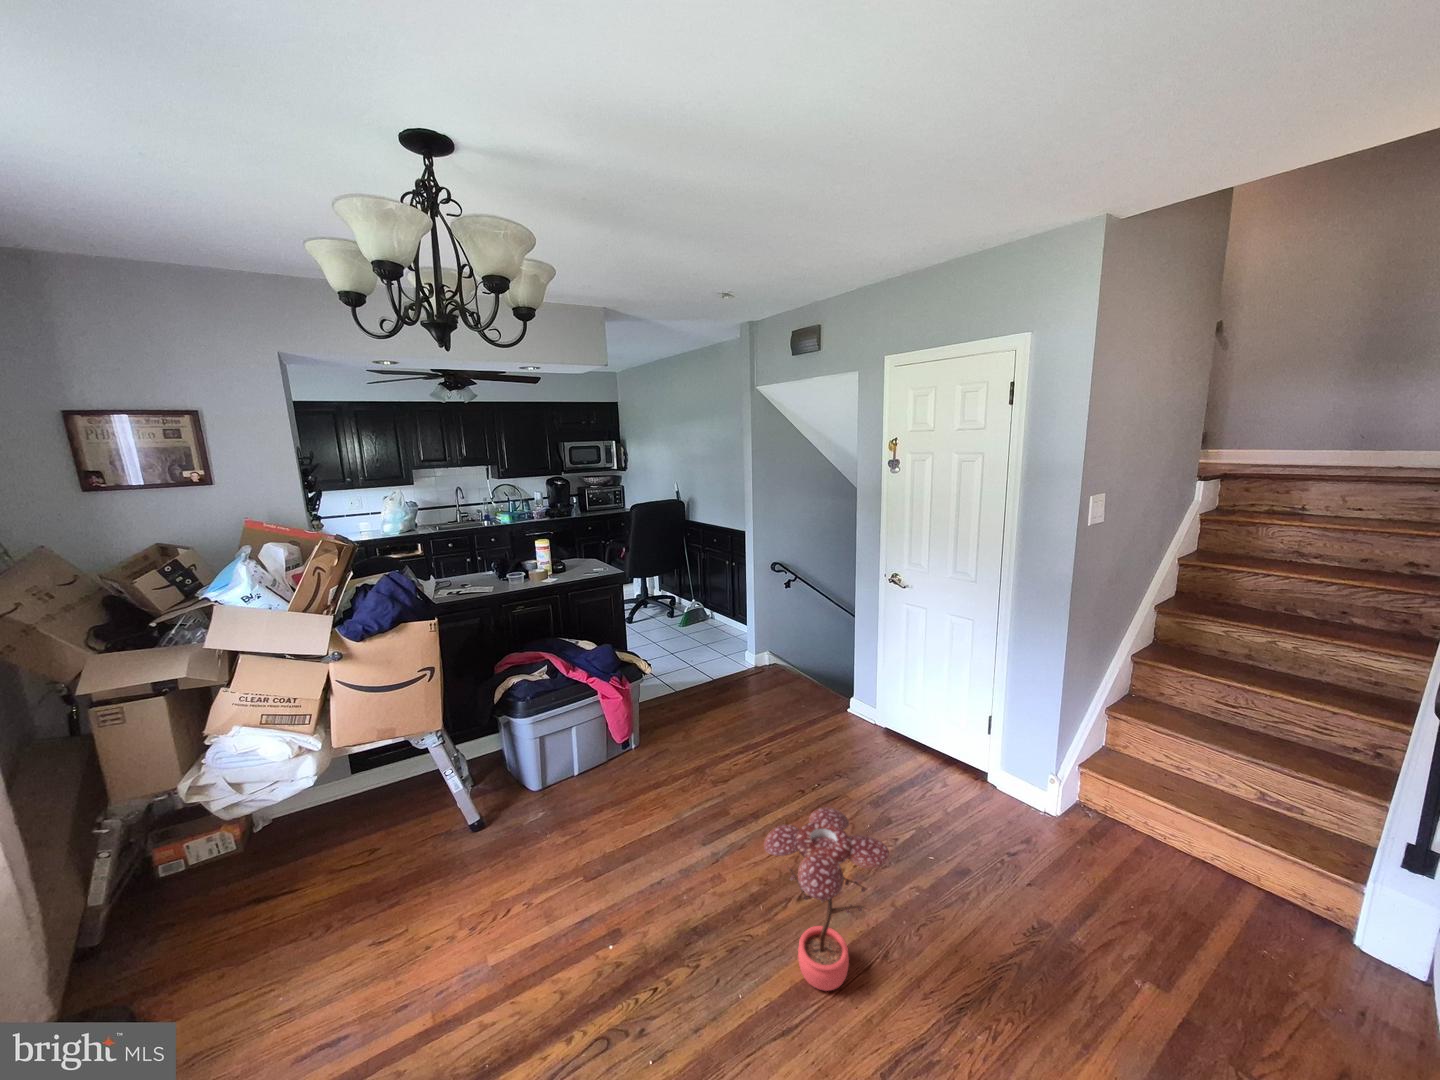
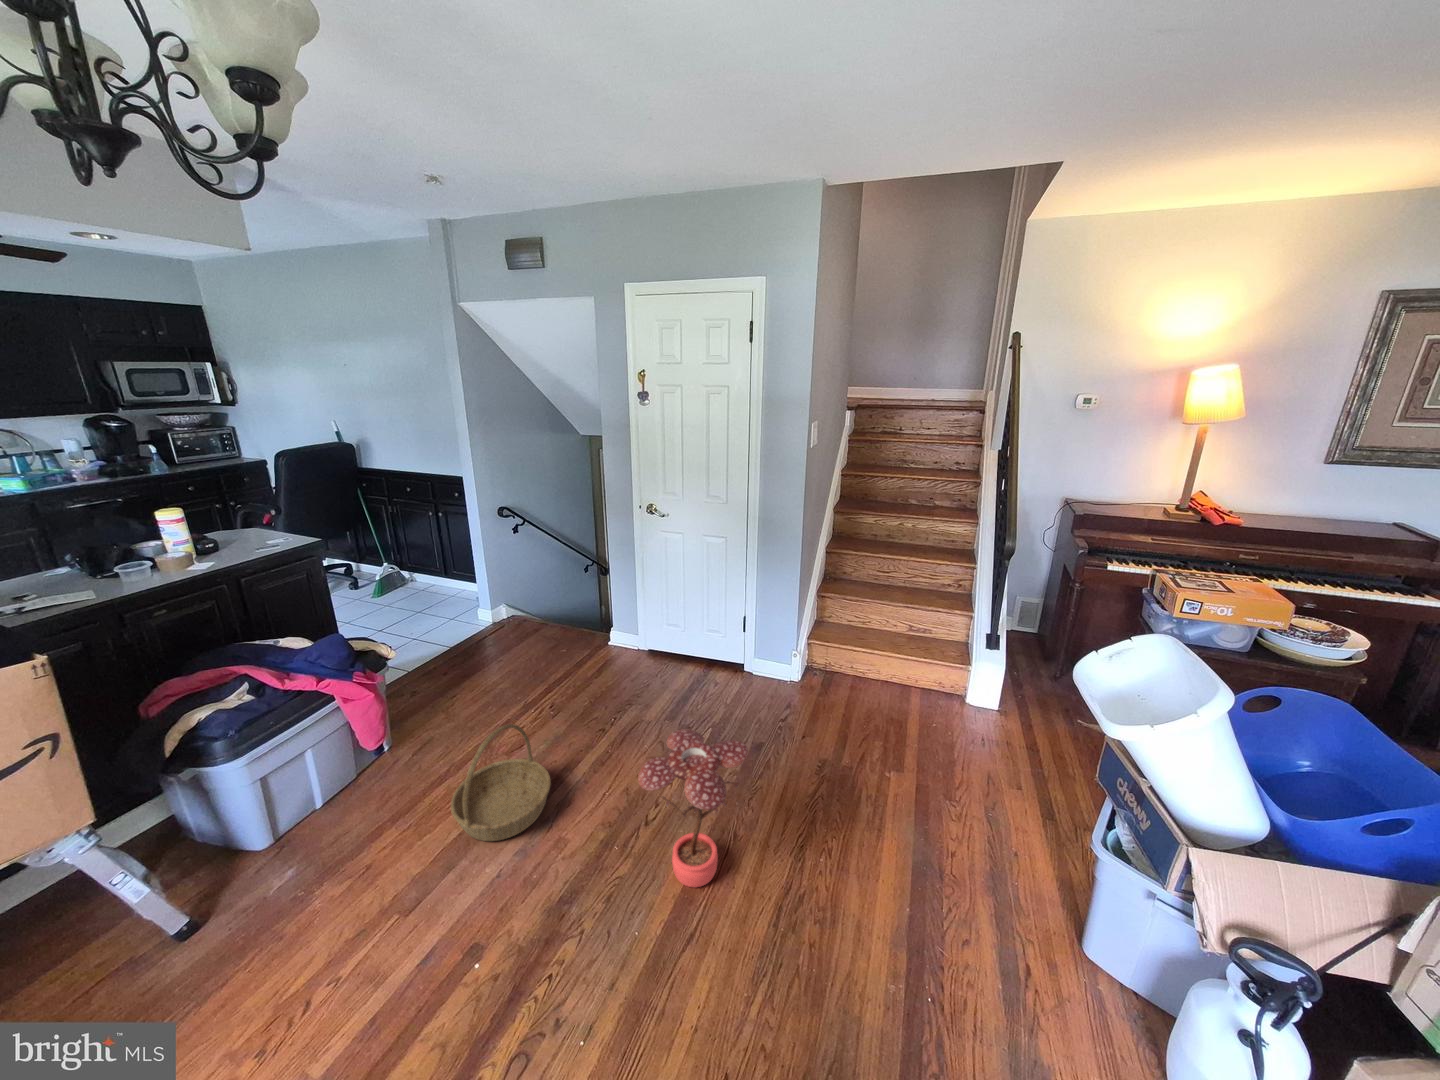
basket: none [645,751,728,854] -> present [451,724,551,841]

